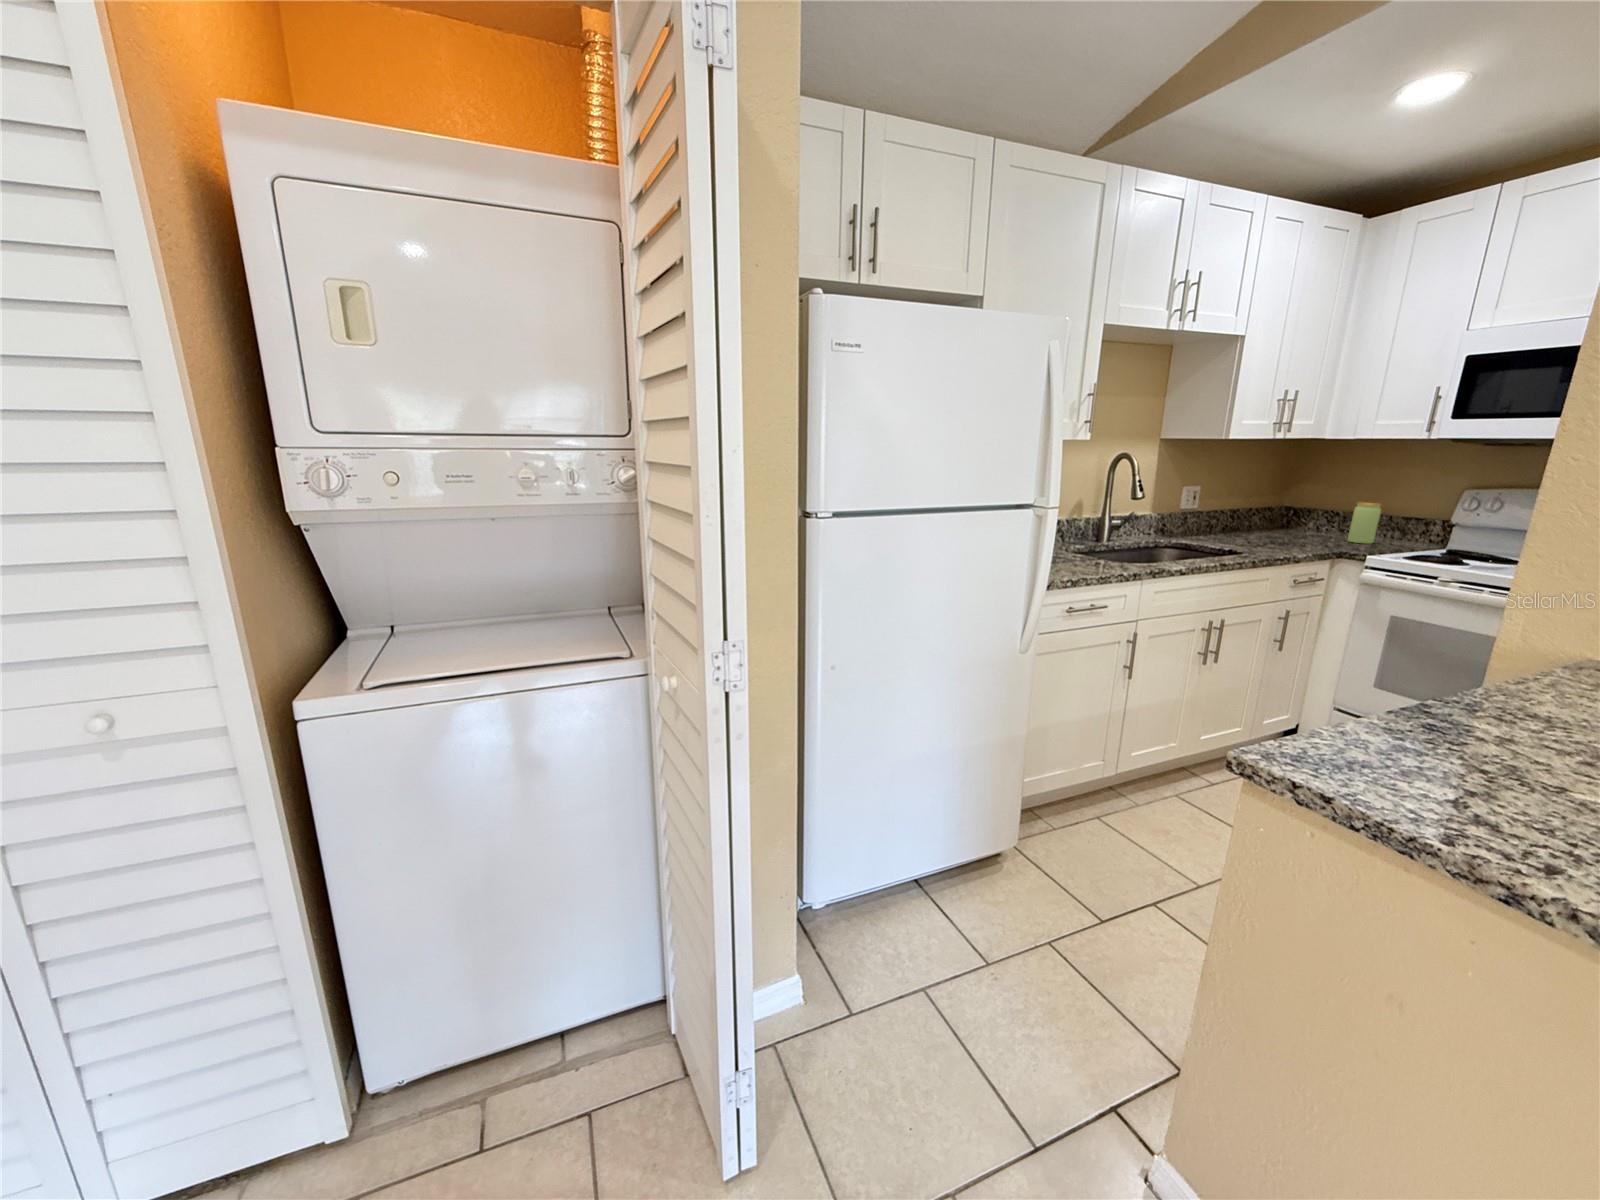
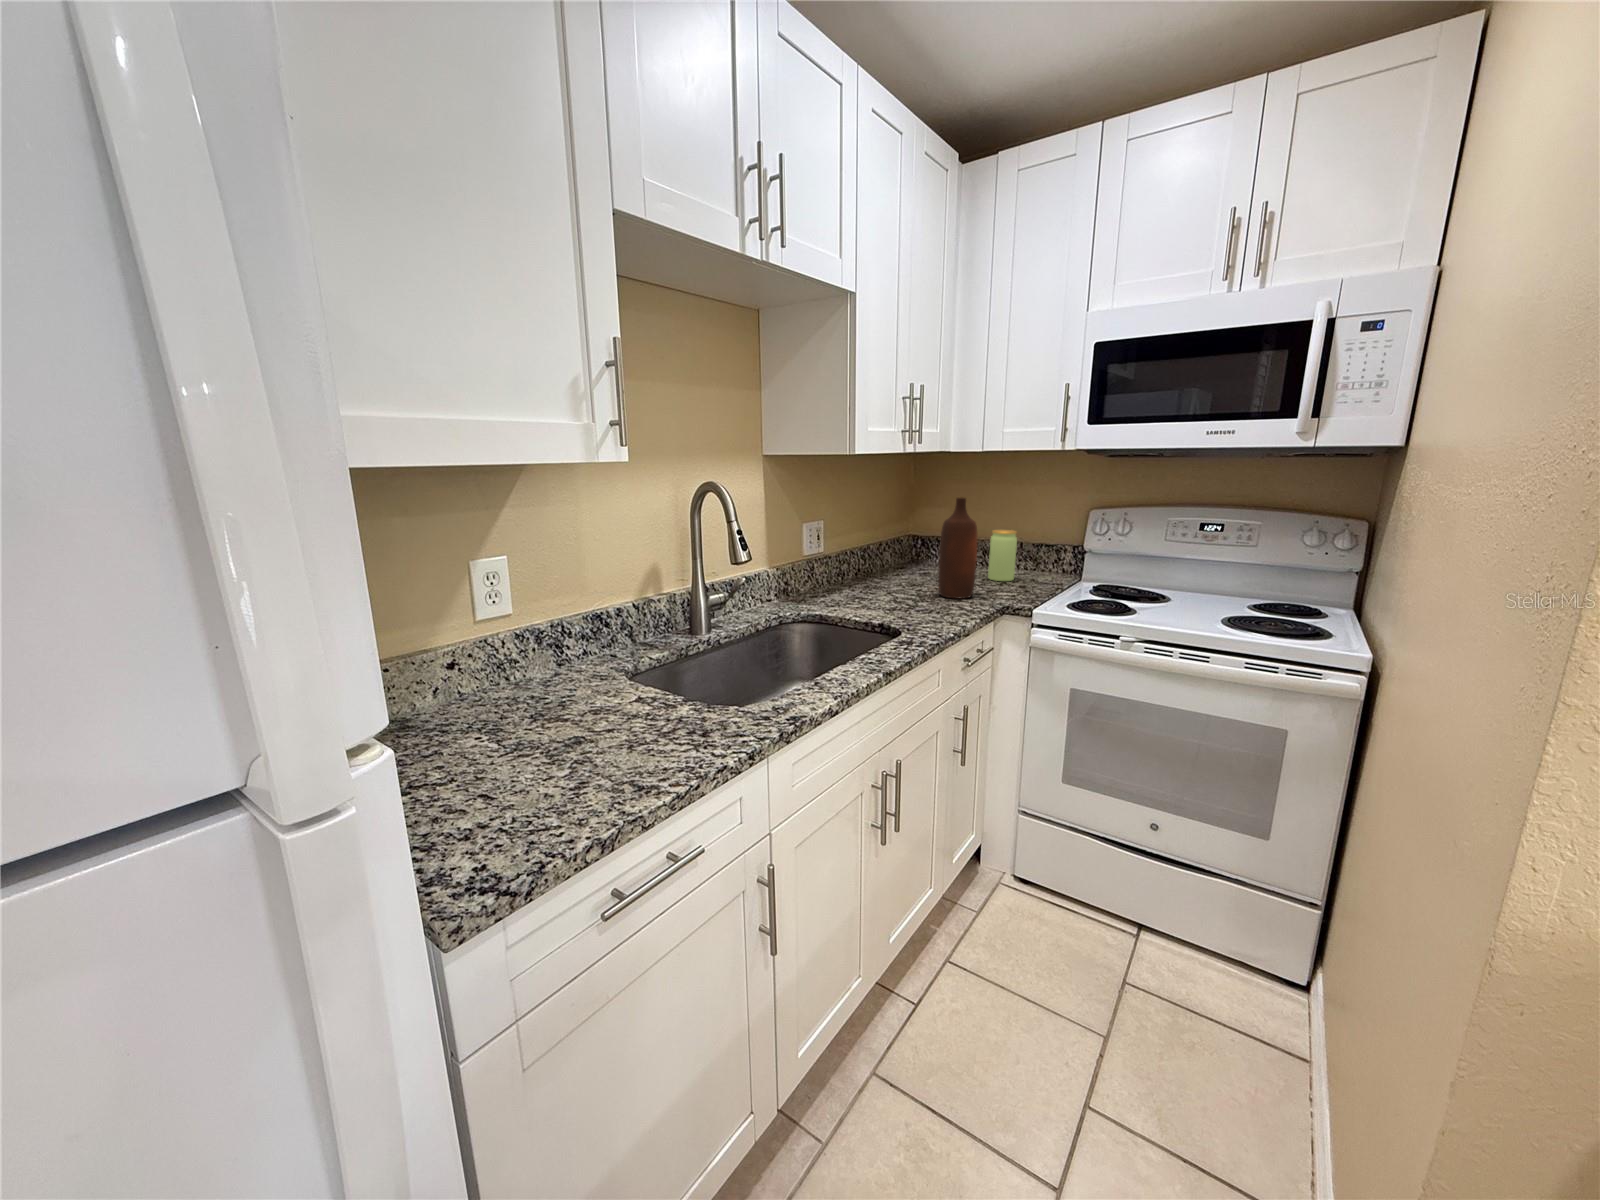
bottle: none [1290,472,1332,547] -> present [938,497,977,599]

